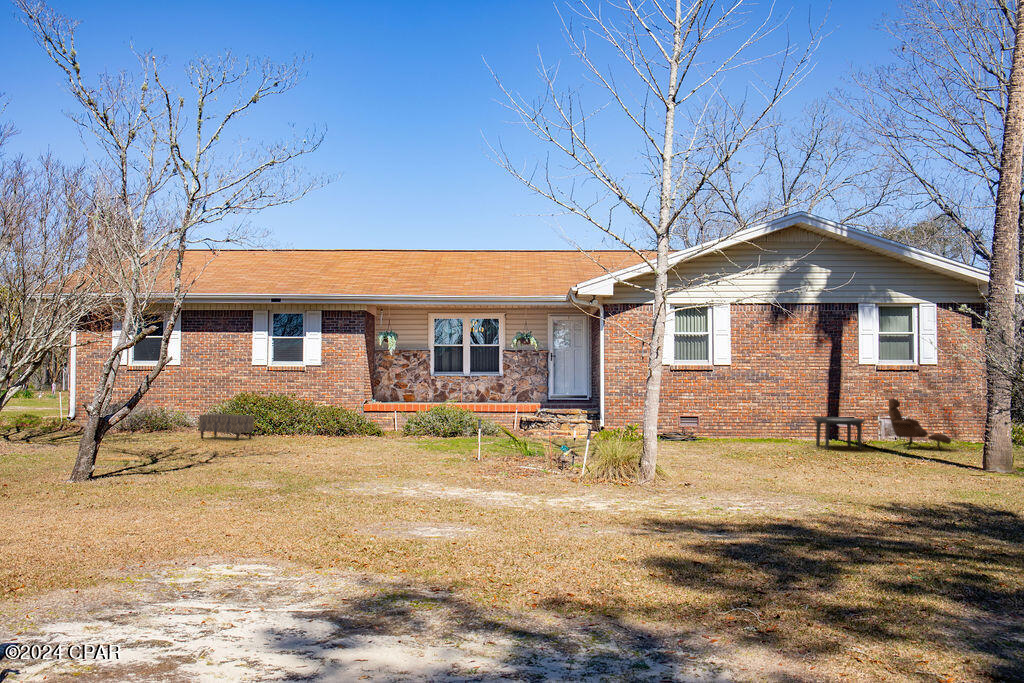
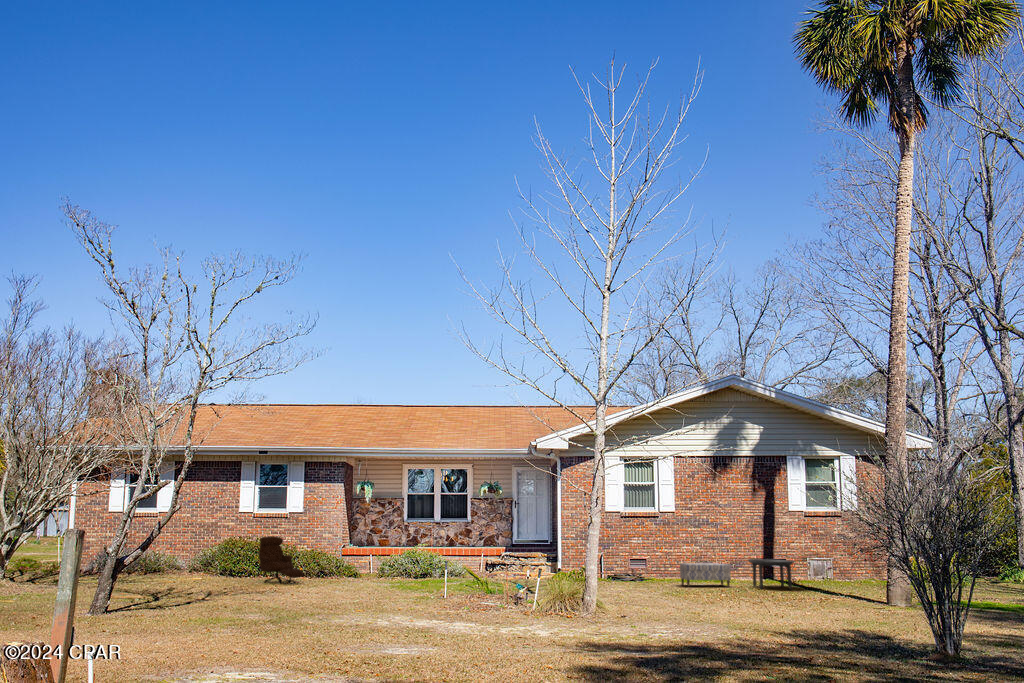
lounge chair: present [888,399,951,451] -> present [258,536,304,584]
bench: present [199,414,254,440] -> present [680,563,731,587]

